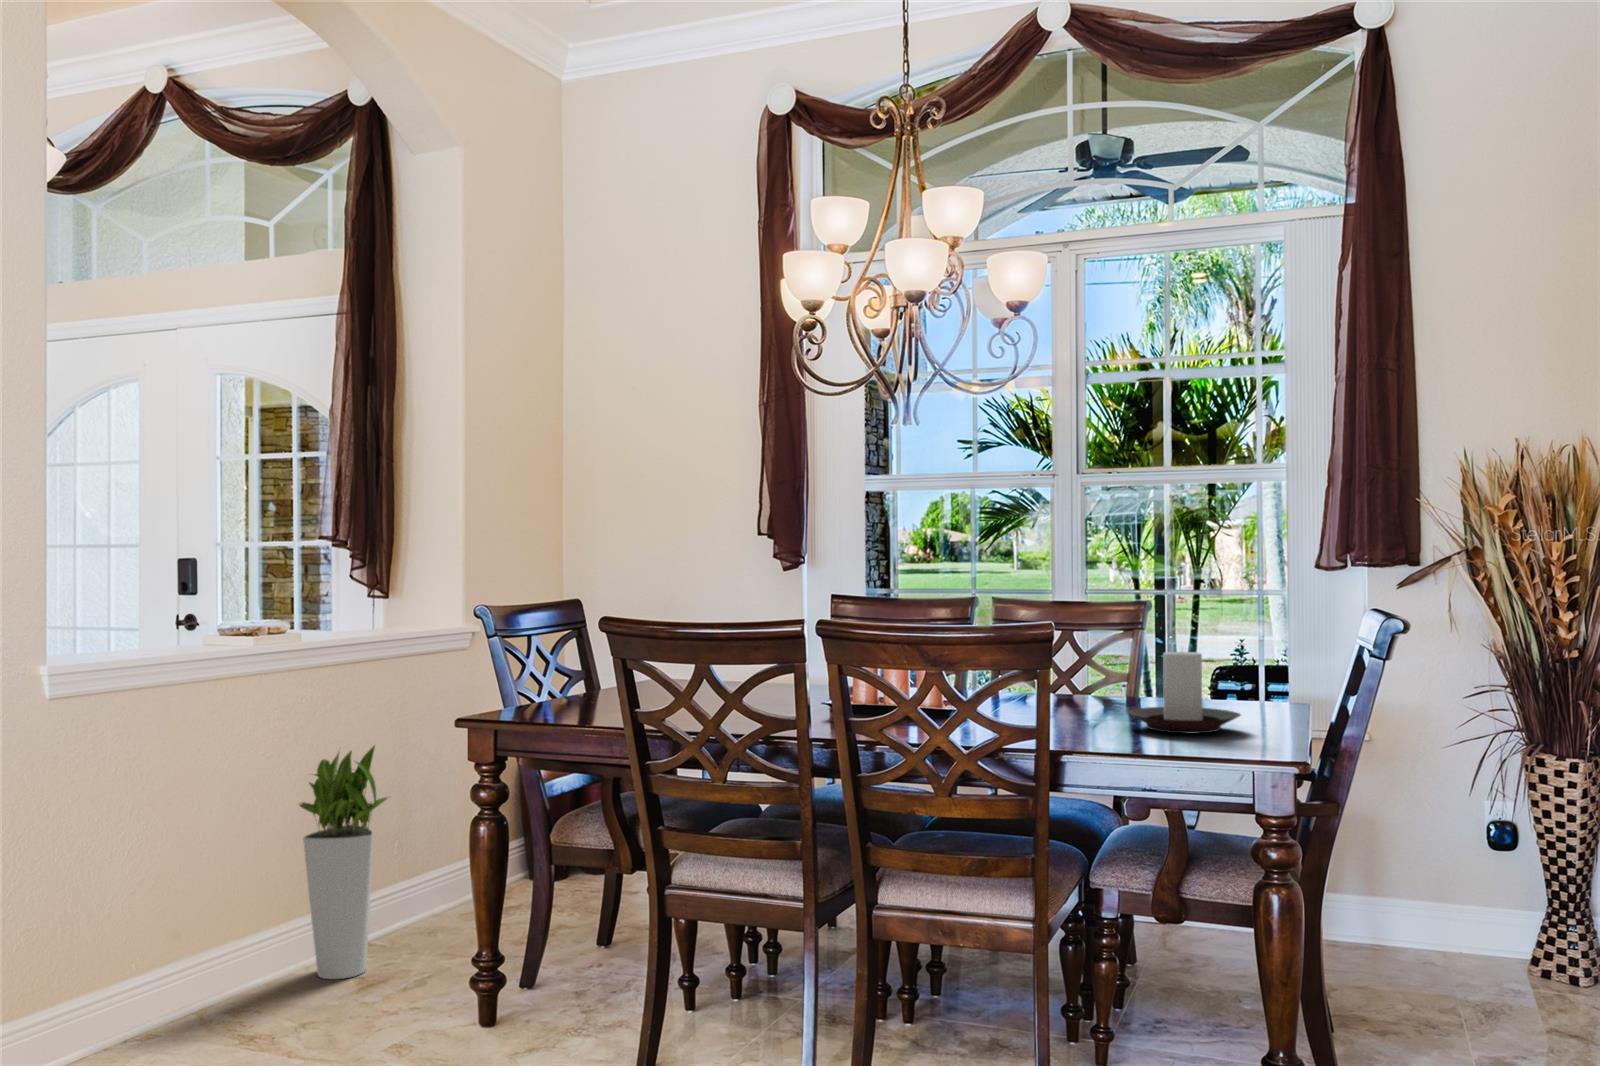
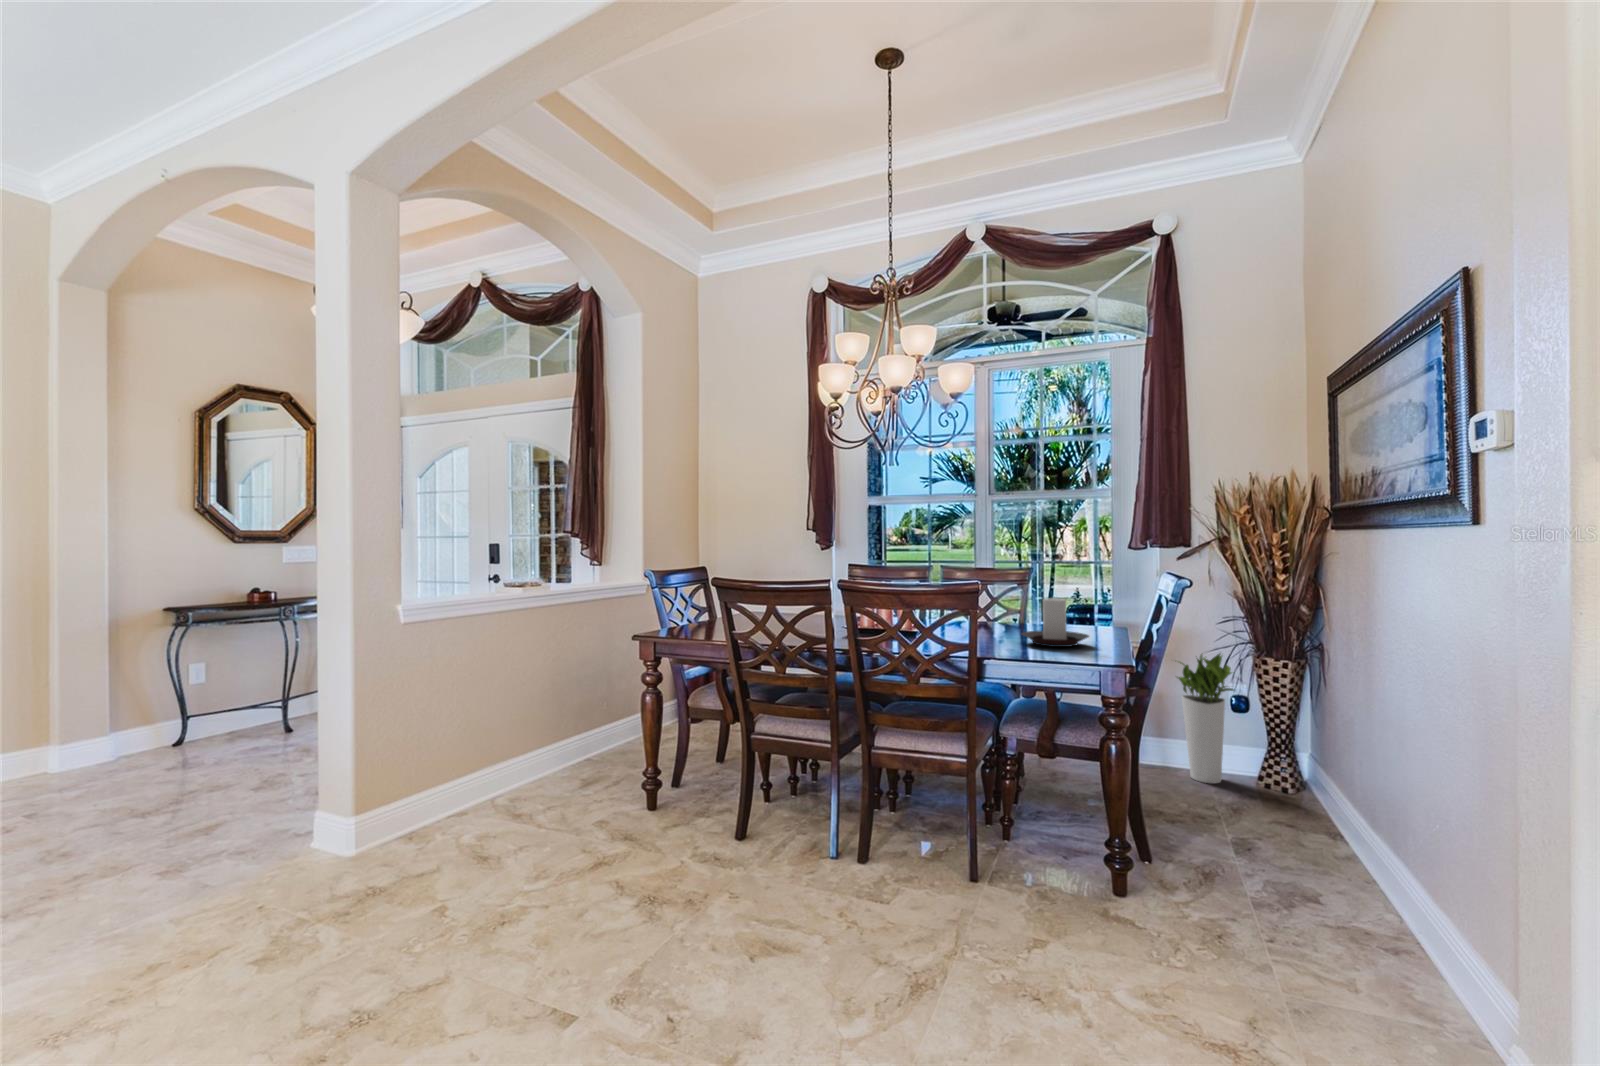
planter: present [299,746,387,979] -> present [1178,653,1234,783]

